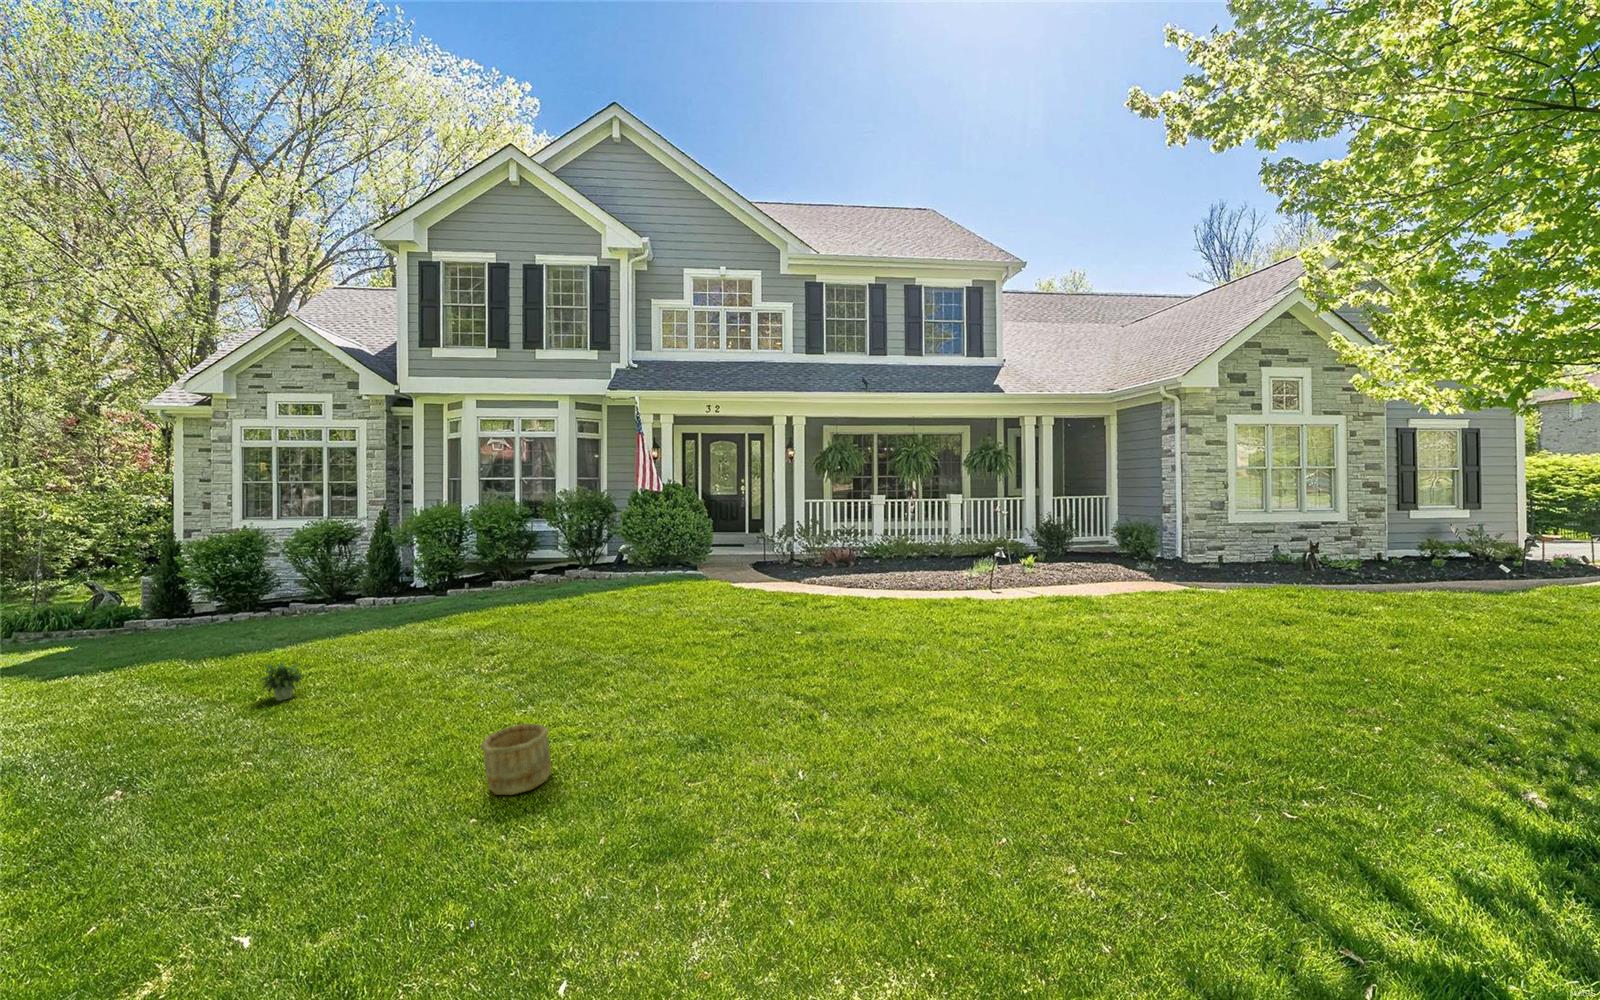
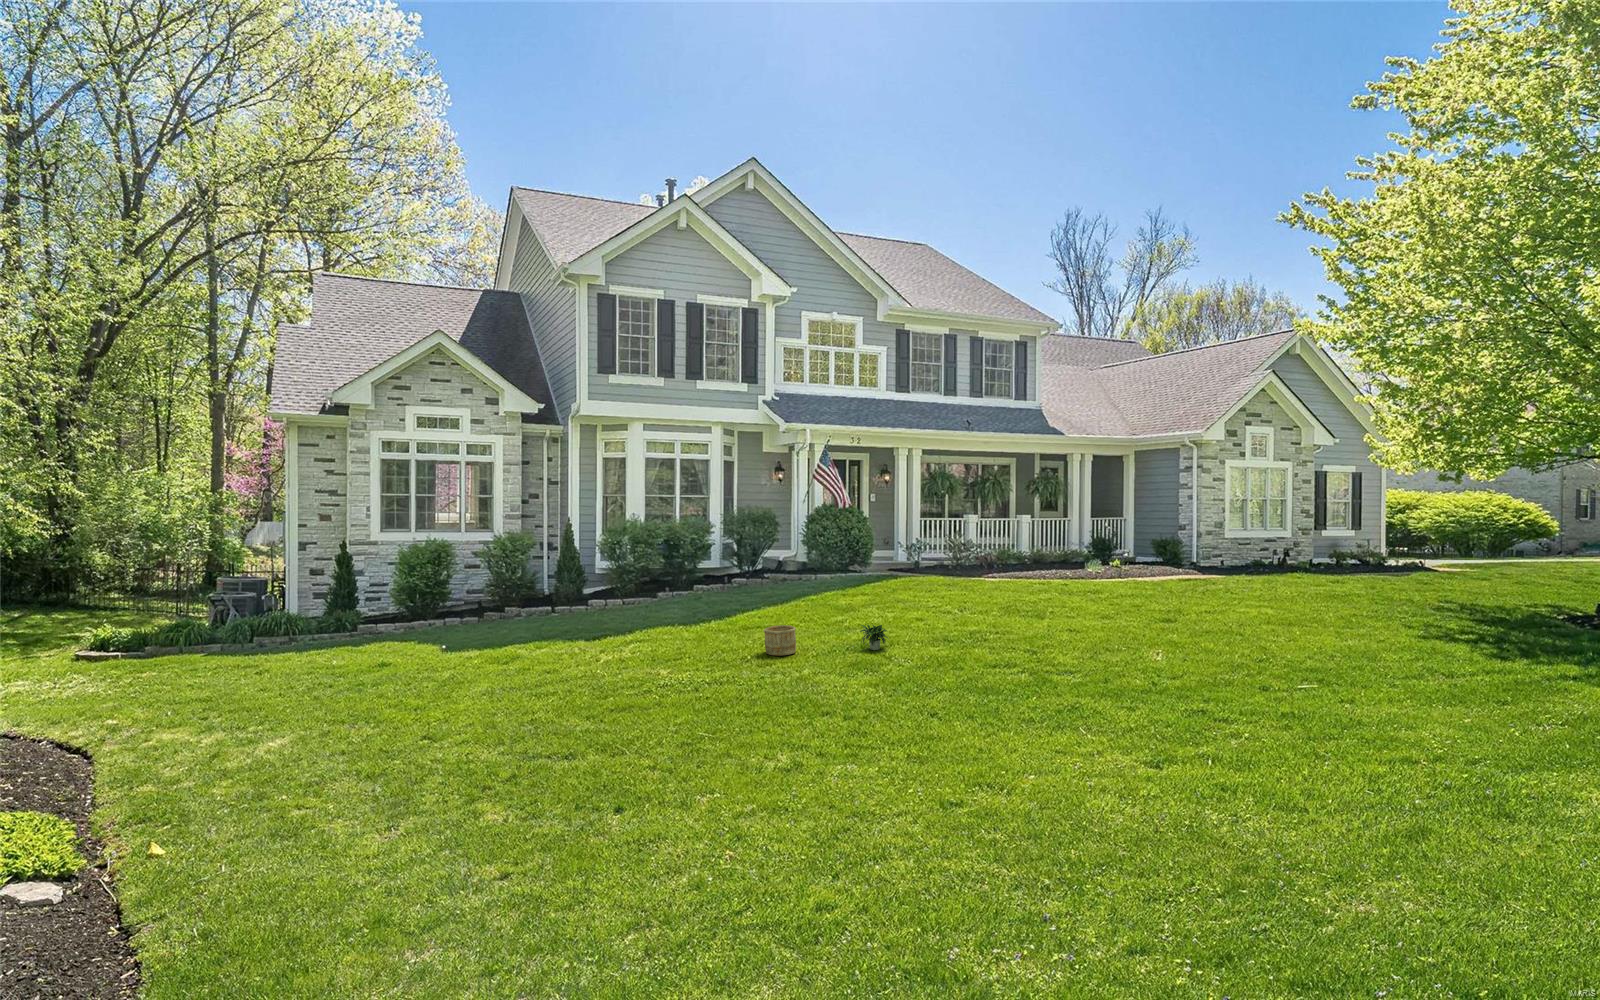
wooden bucket: present [481,724,551,795] -> present [764,625,796,656]

